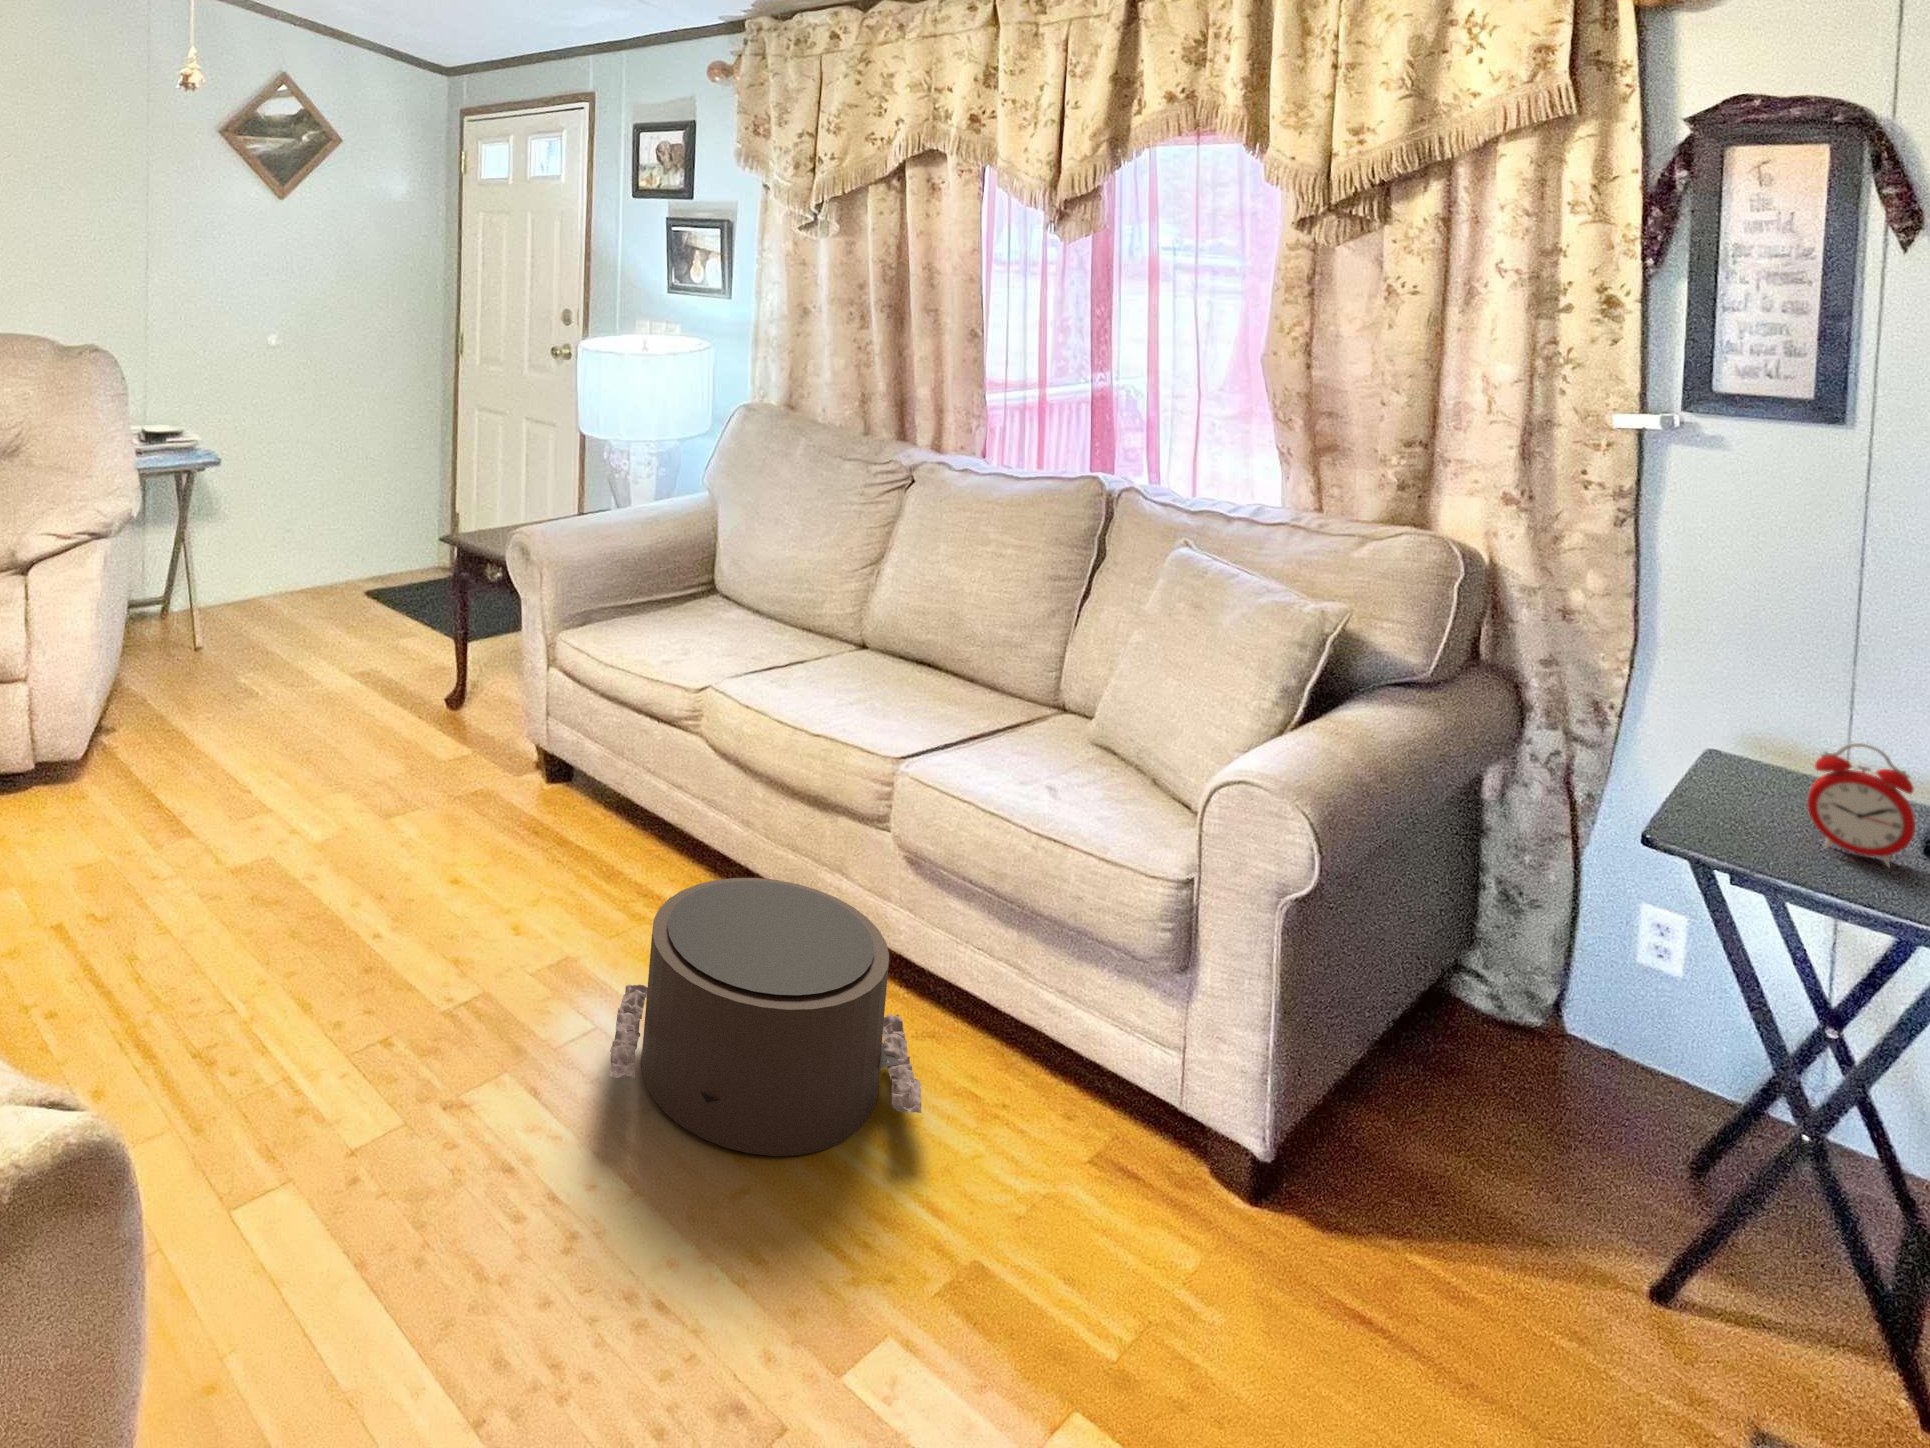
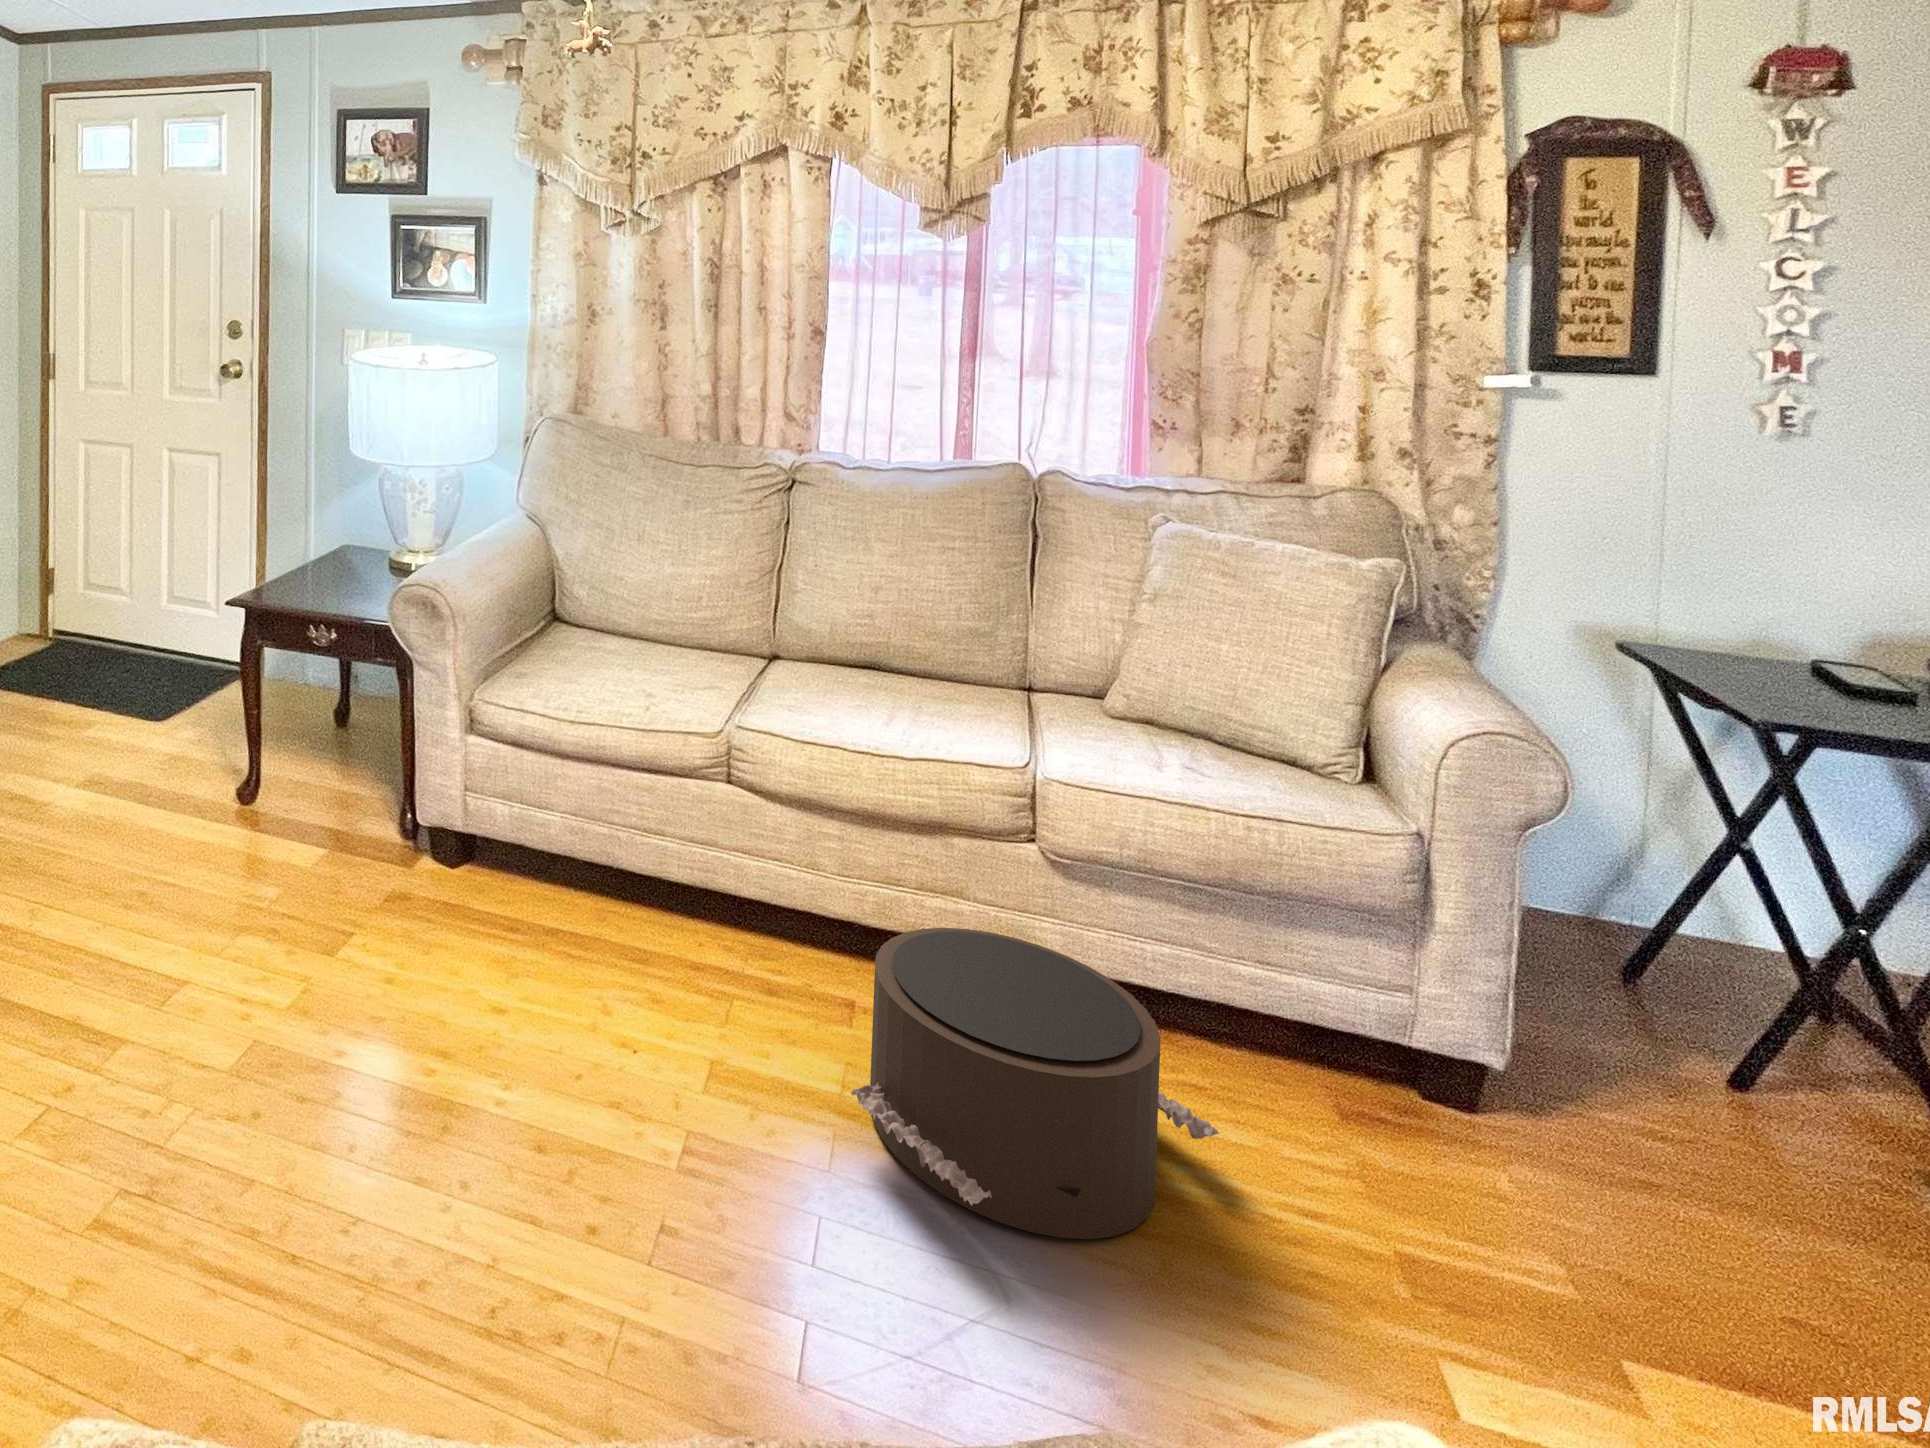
alarm clock: present [1808,743,1915,867] -> none [1781,624,1876,717]

